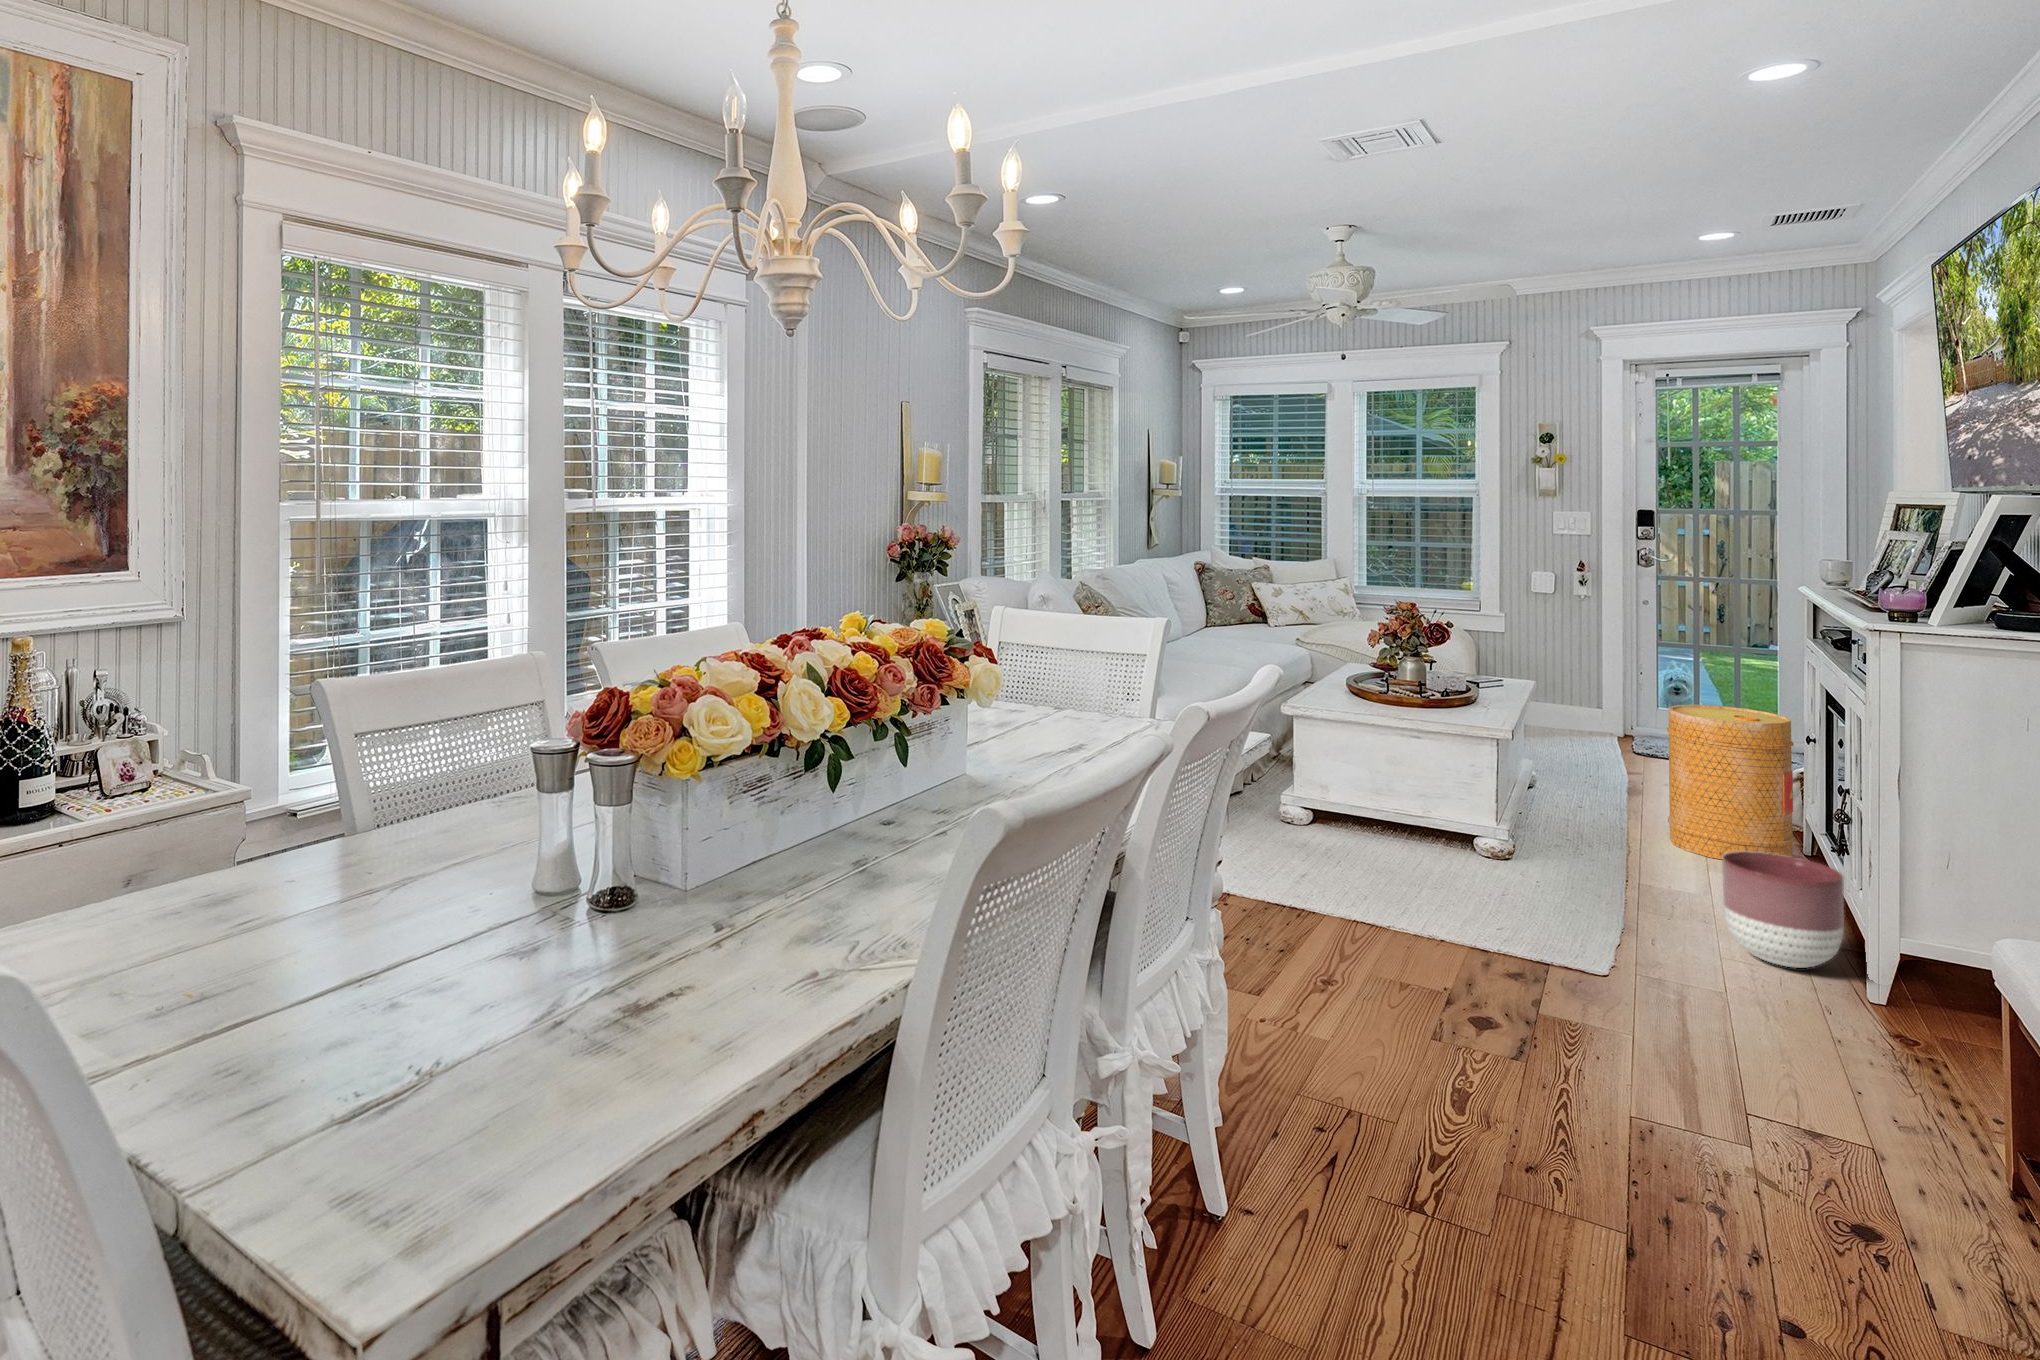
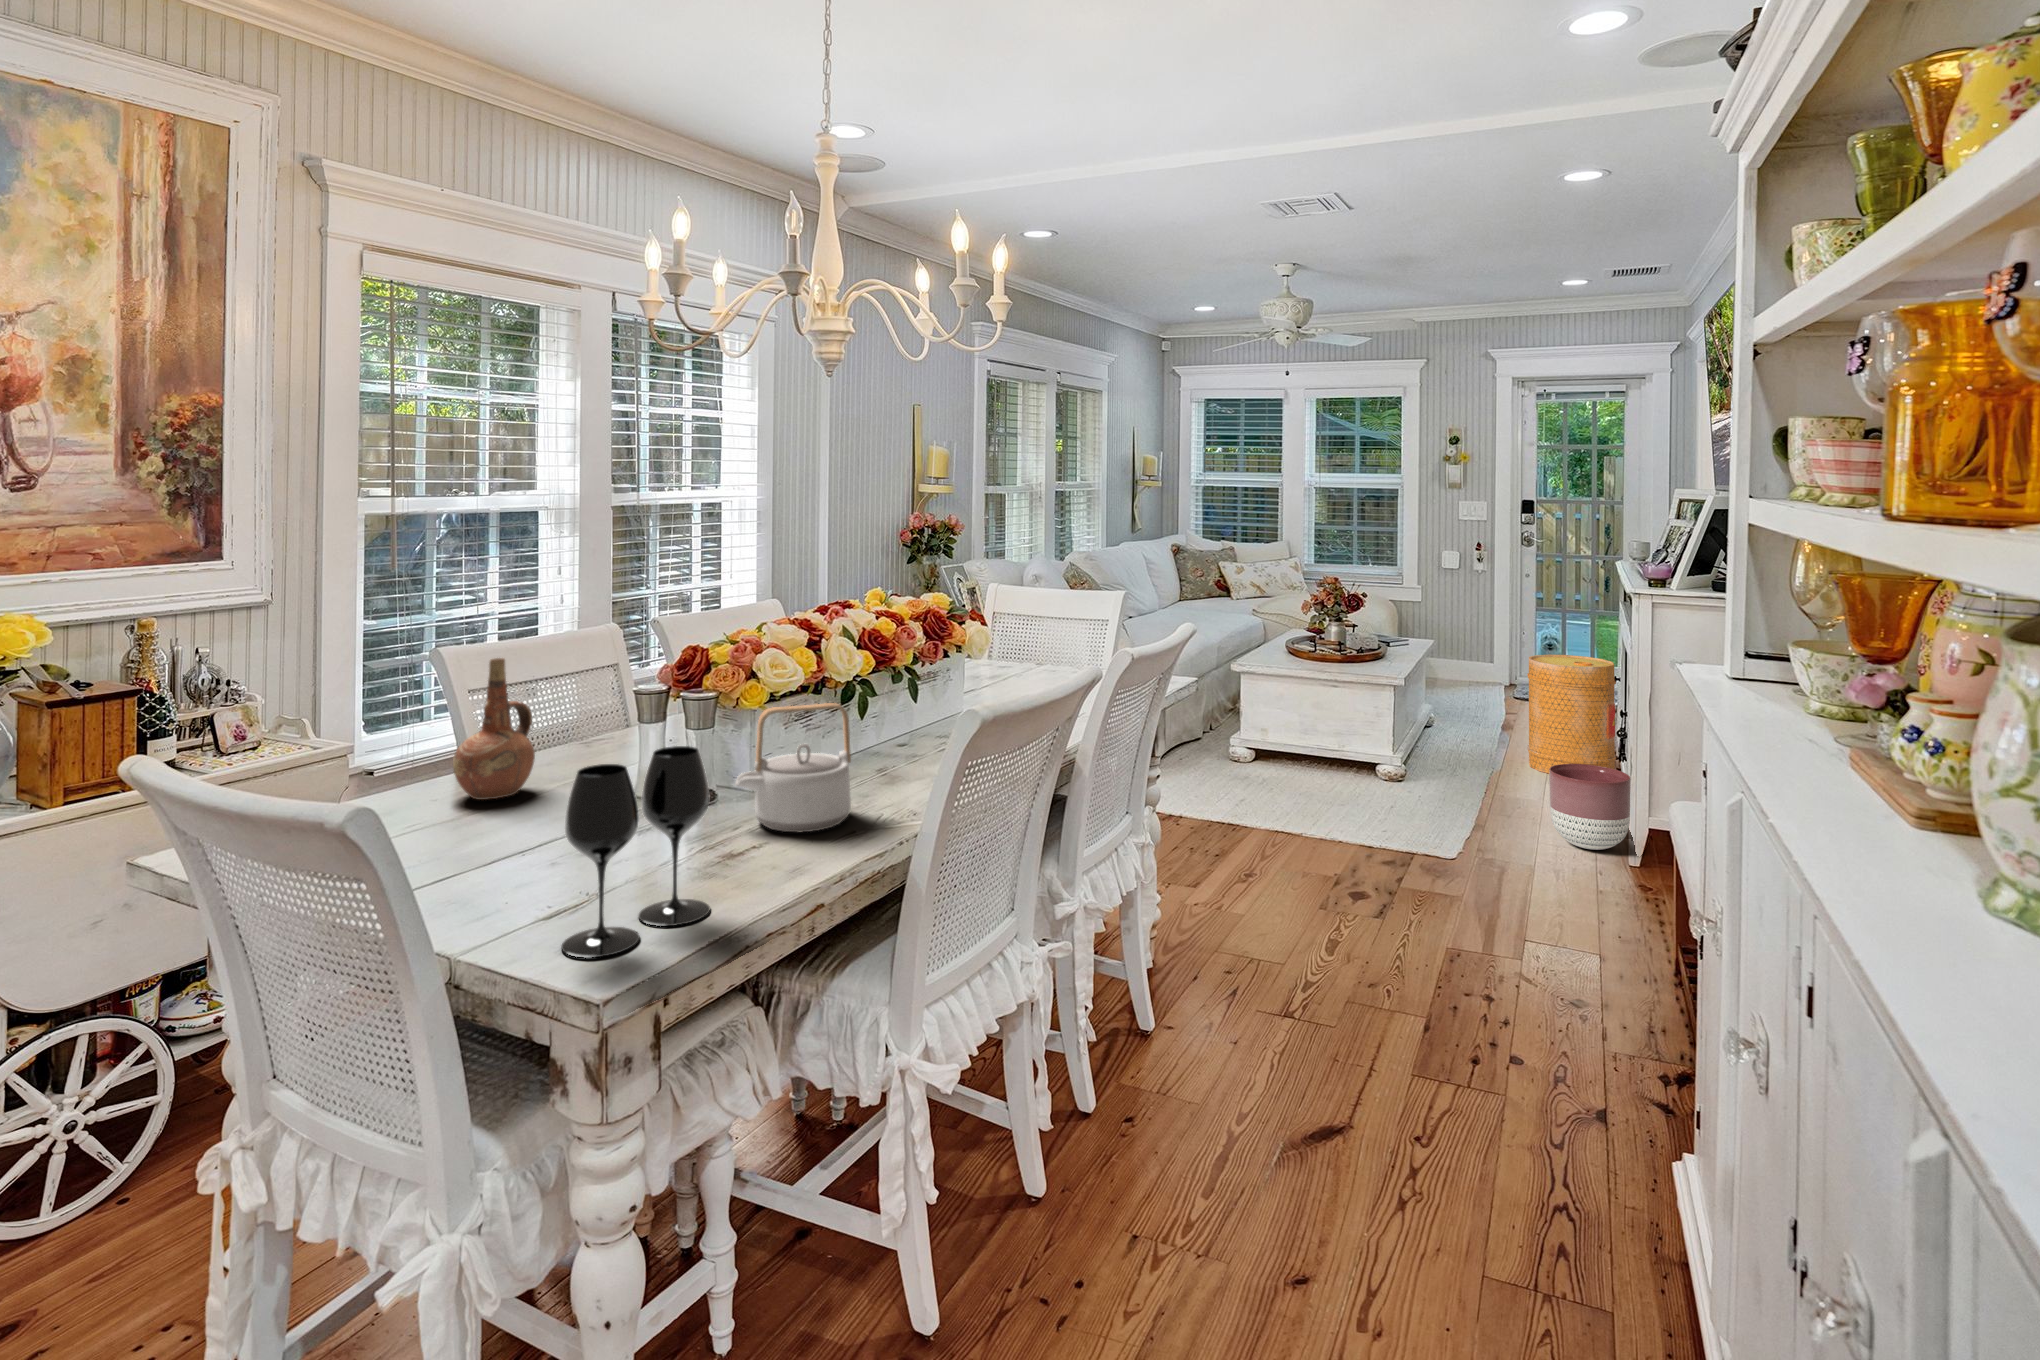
ceramic pitcher: none [326,698,426,878] -> present [453,658,535,800]
teapot: none [661,775,816,955] -> present [736,703,851,832]
wine glass: none [378,850,603,1179] -> present [561,746,710,958]

